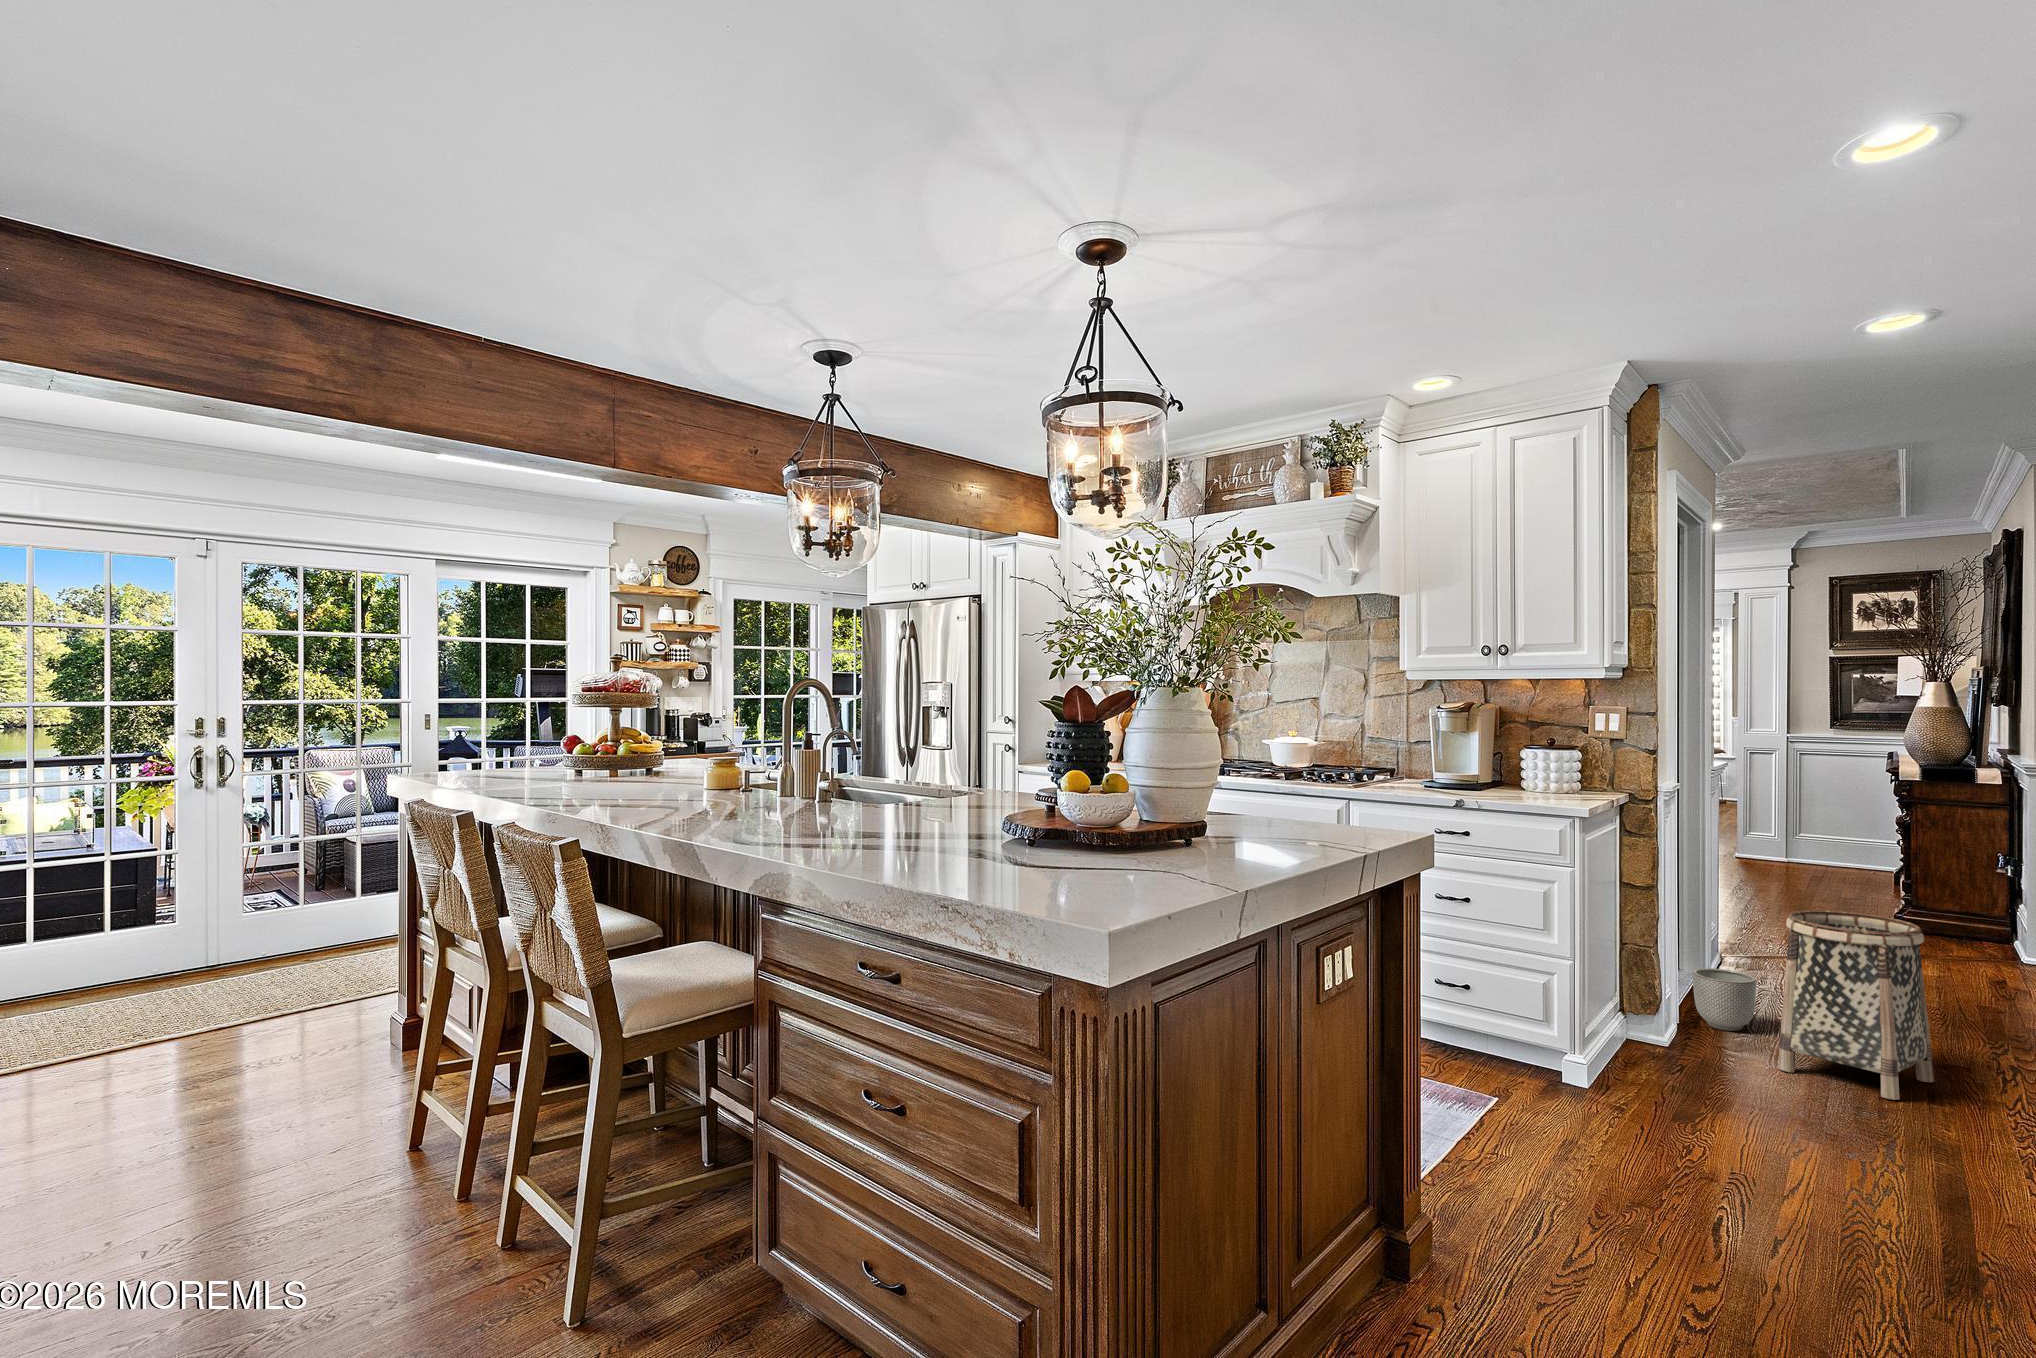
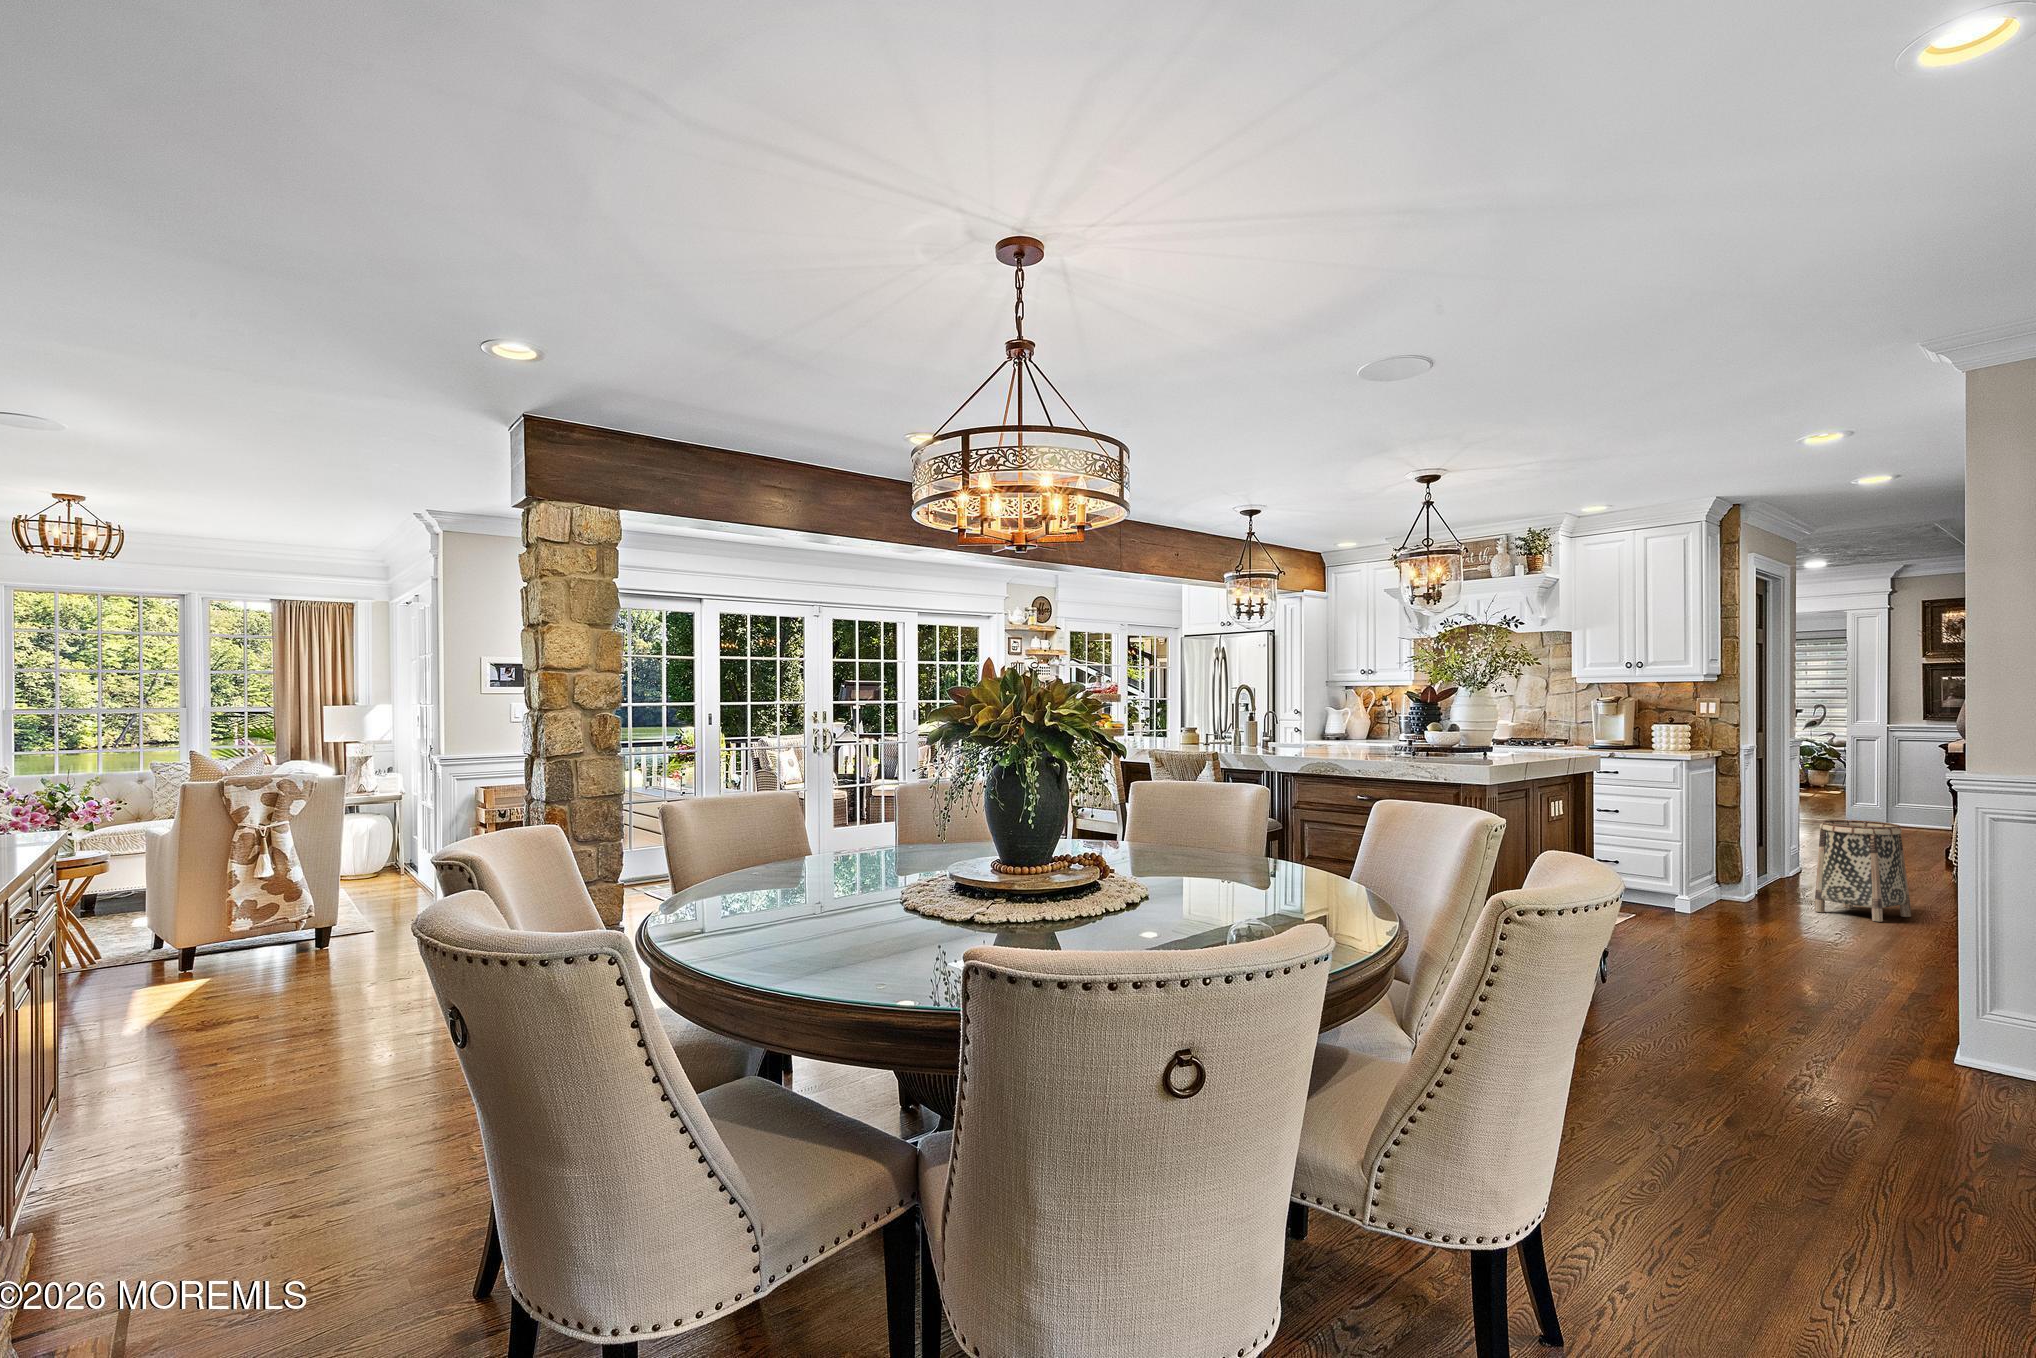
planter: present [1692,968,1757,1031] -> none [1768,862,1810,898]

